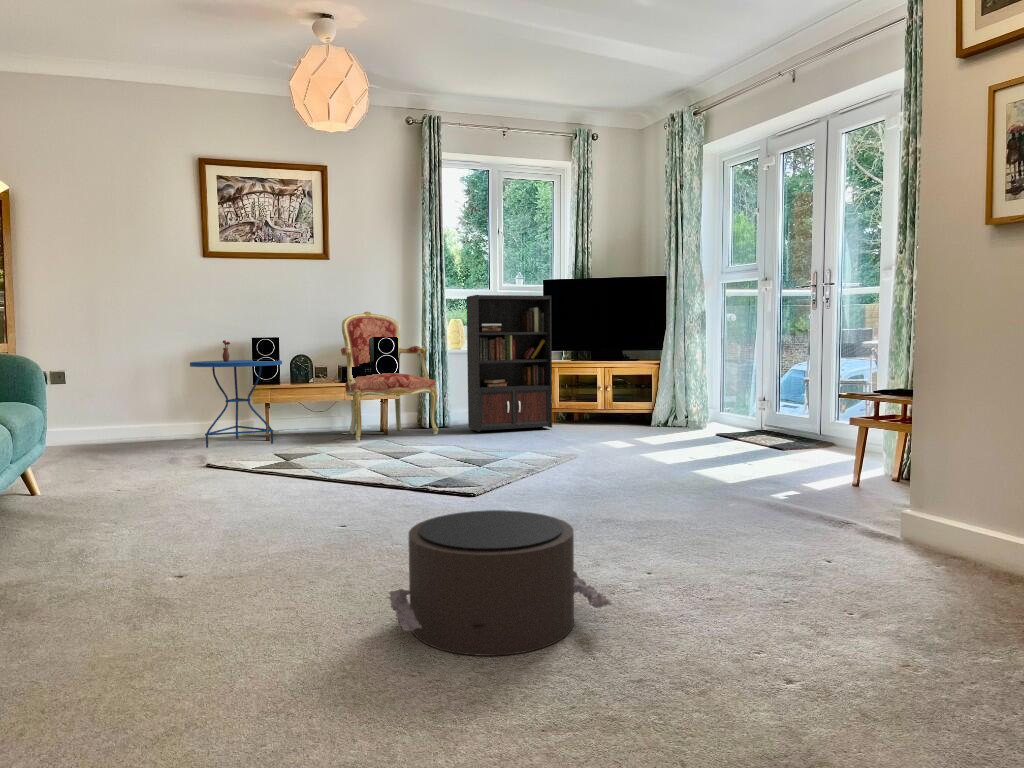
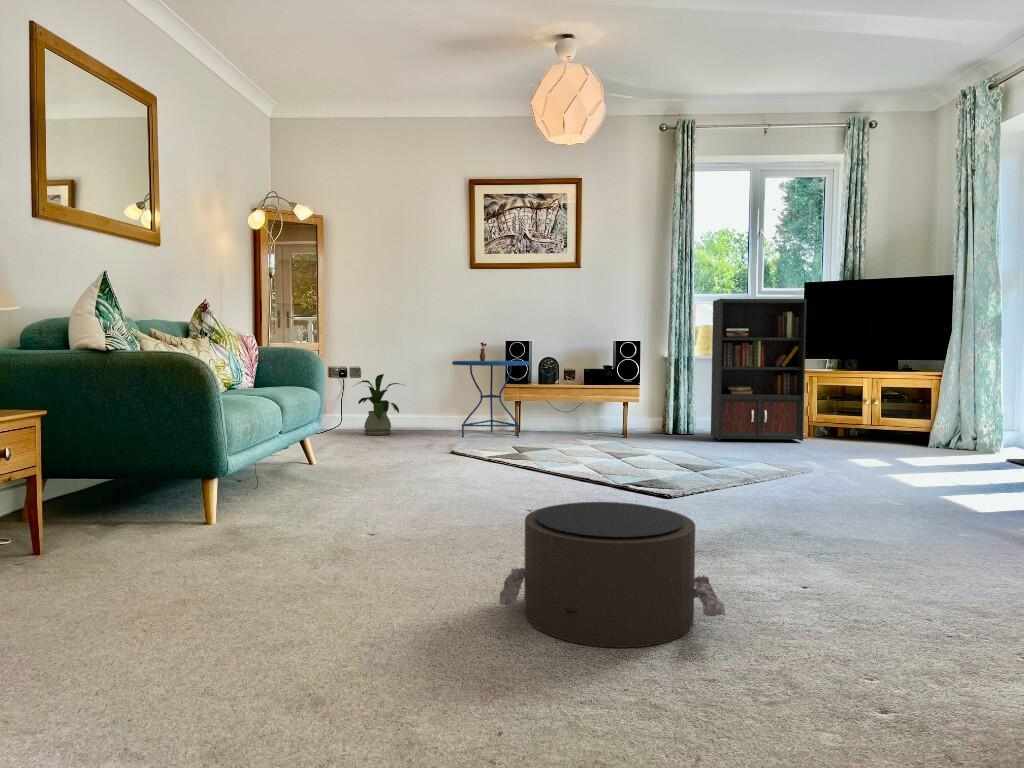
armchair: present [341,312,438,442] -> none [587,317,676,441]
house plant: none [57,380,131,453] -> present [358,374,400,435]

